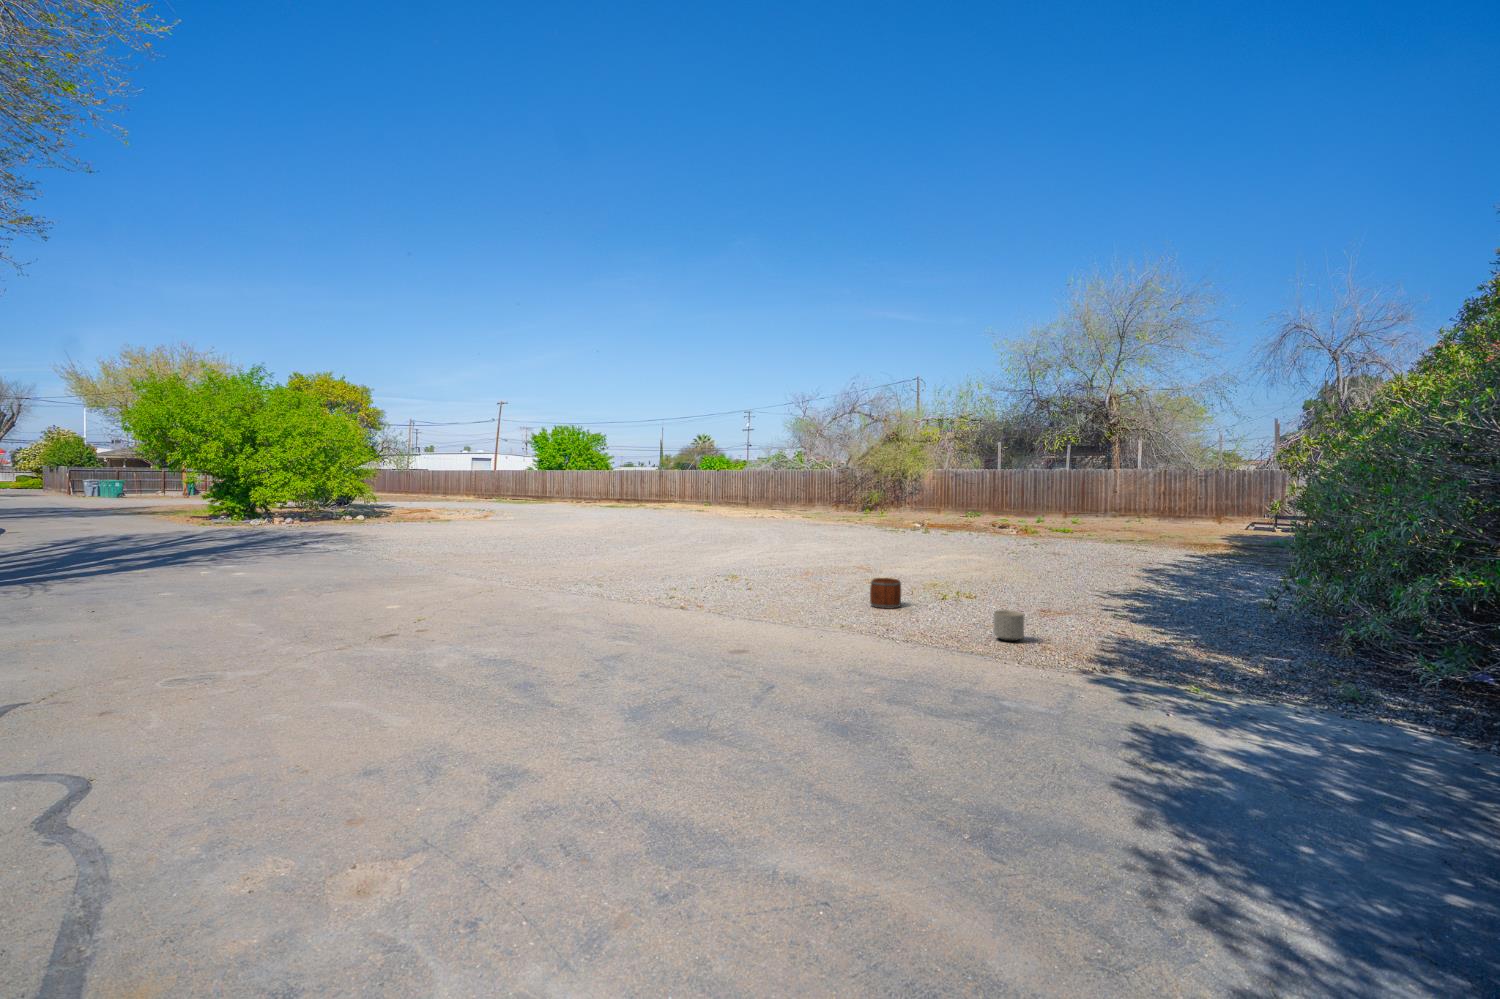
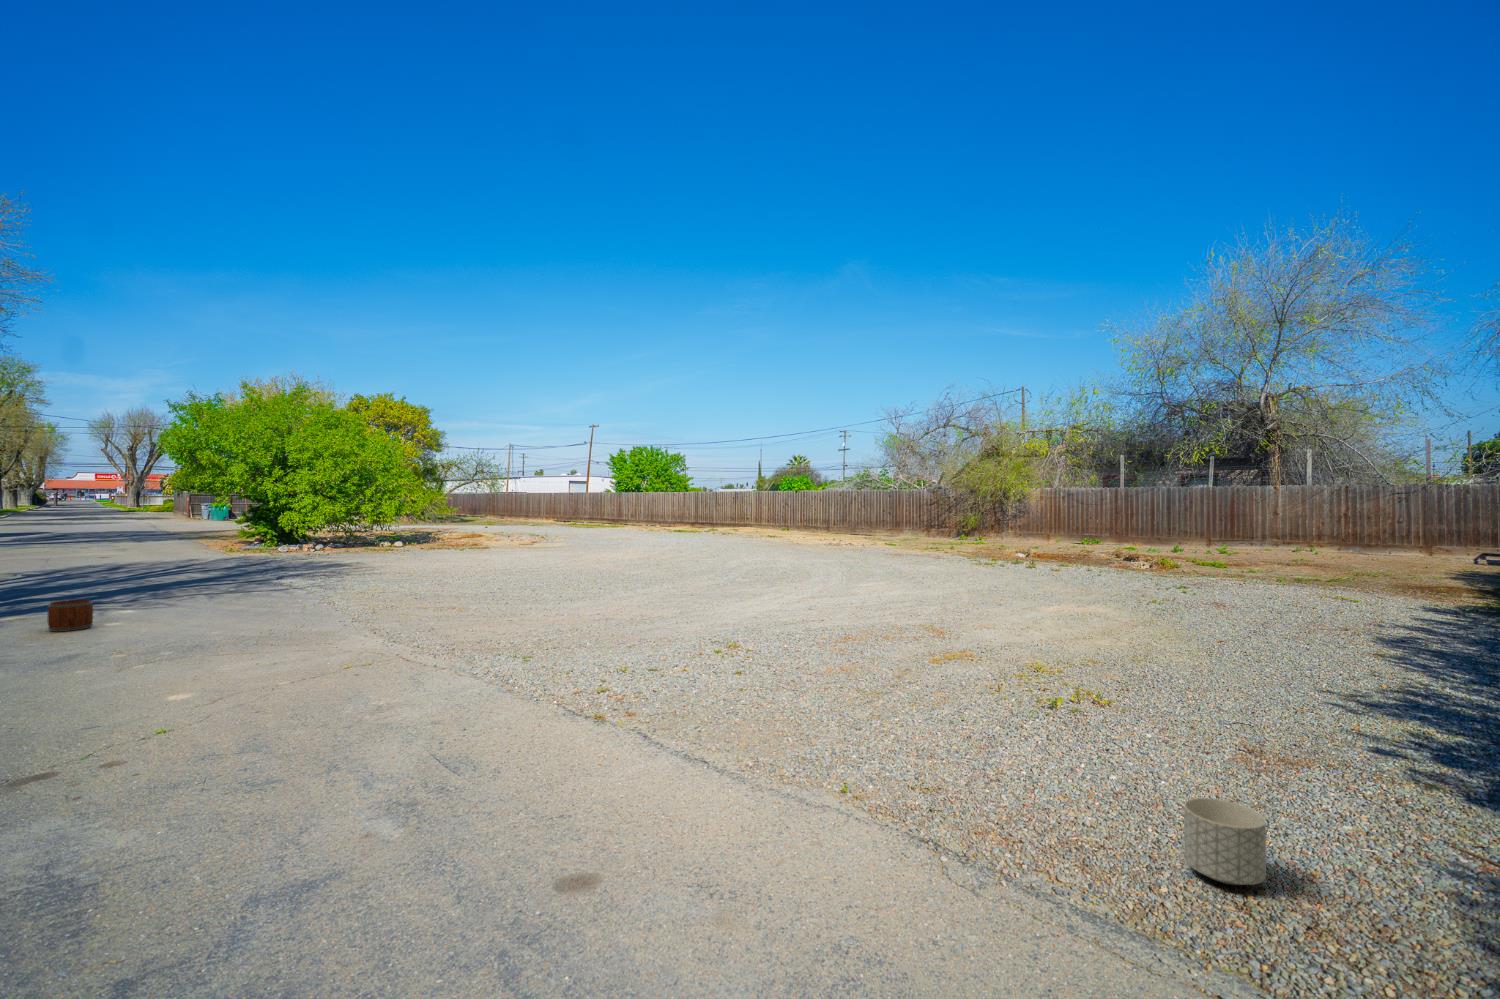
bucket: present [870,578,901,609] -> present [48,599,93,632]

